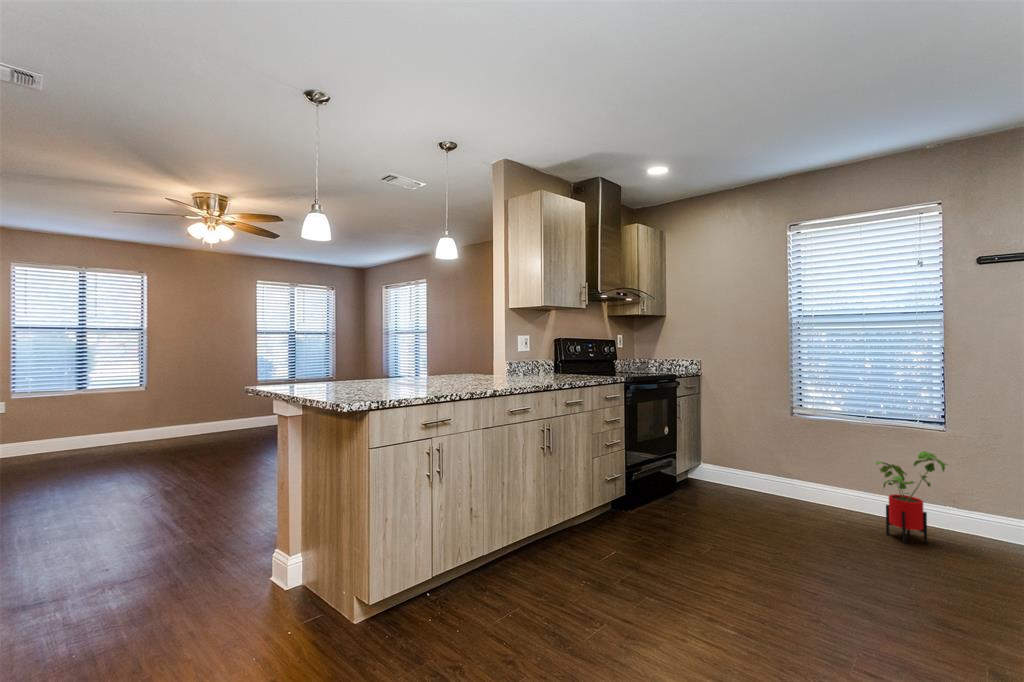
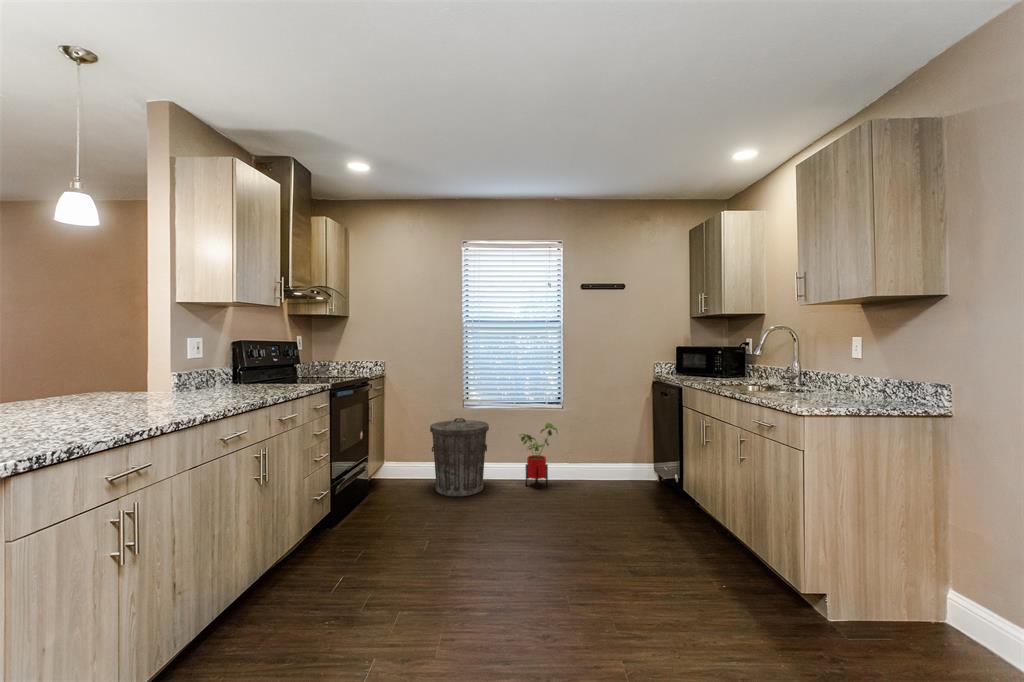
trash can: none [744,429,825,524] -> present [430,418,489,496]

